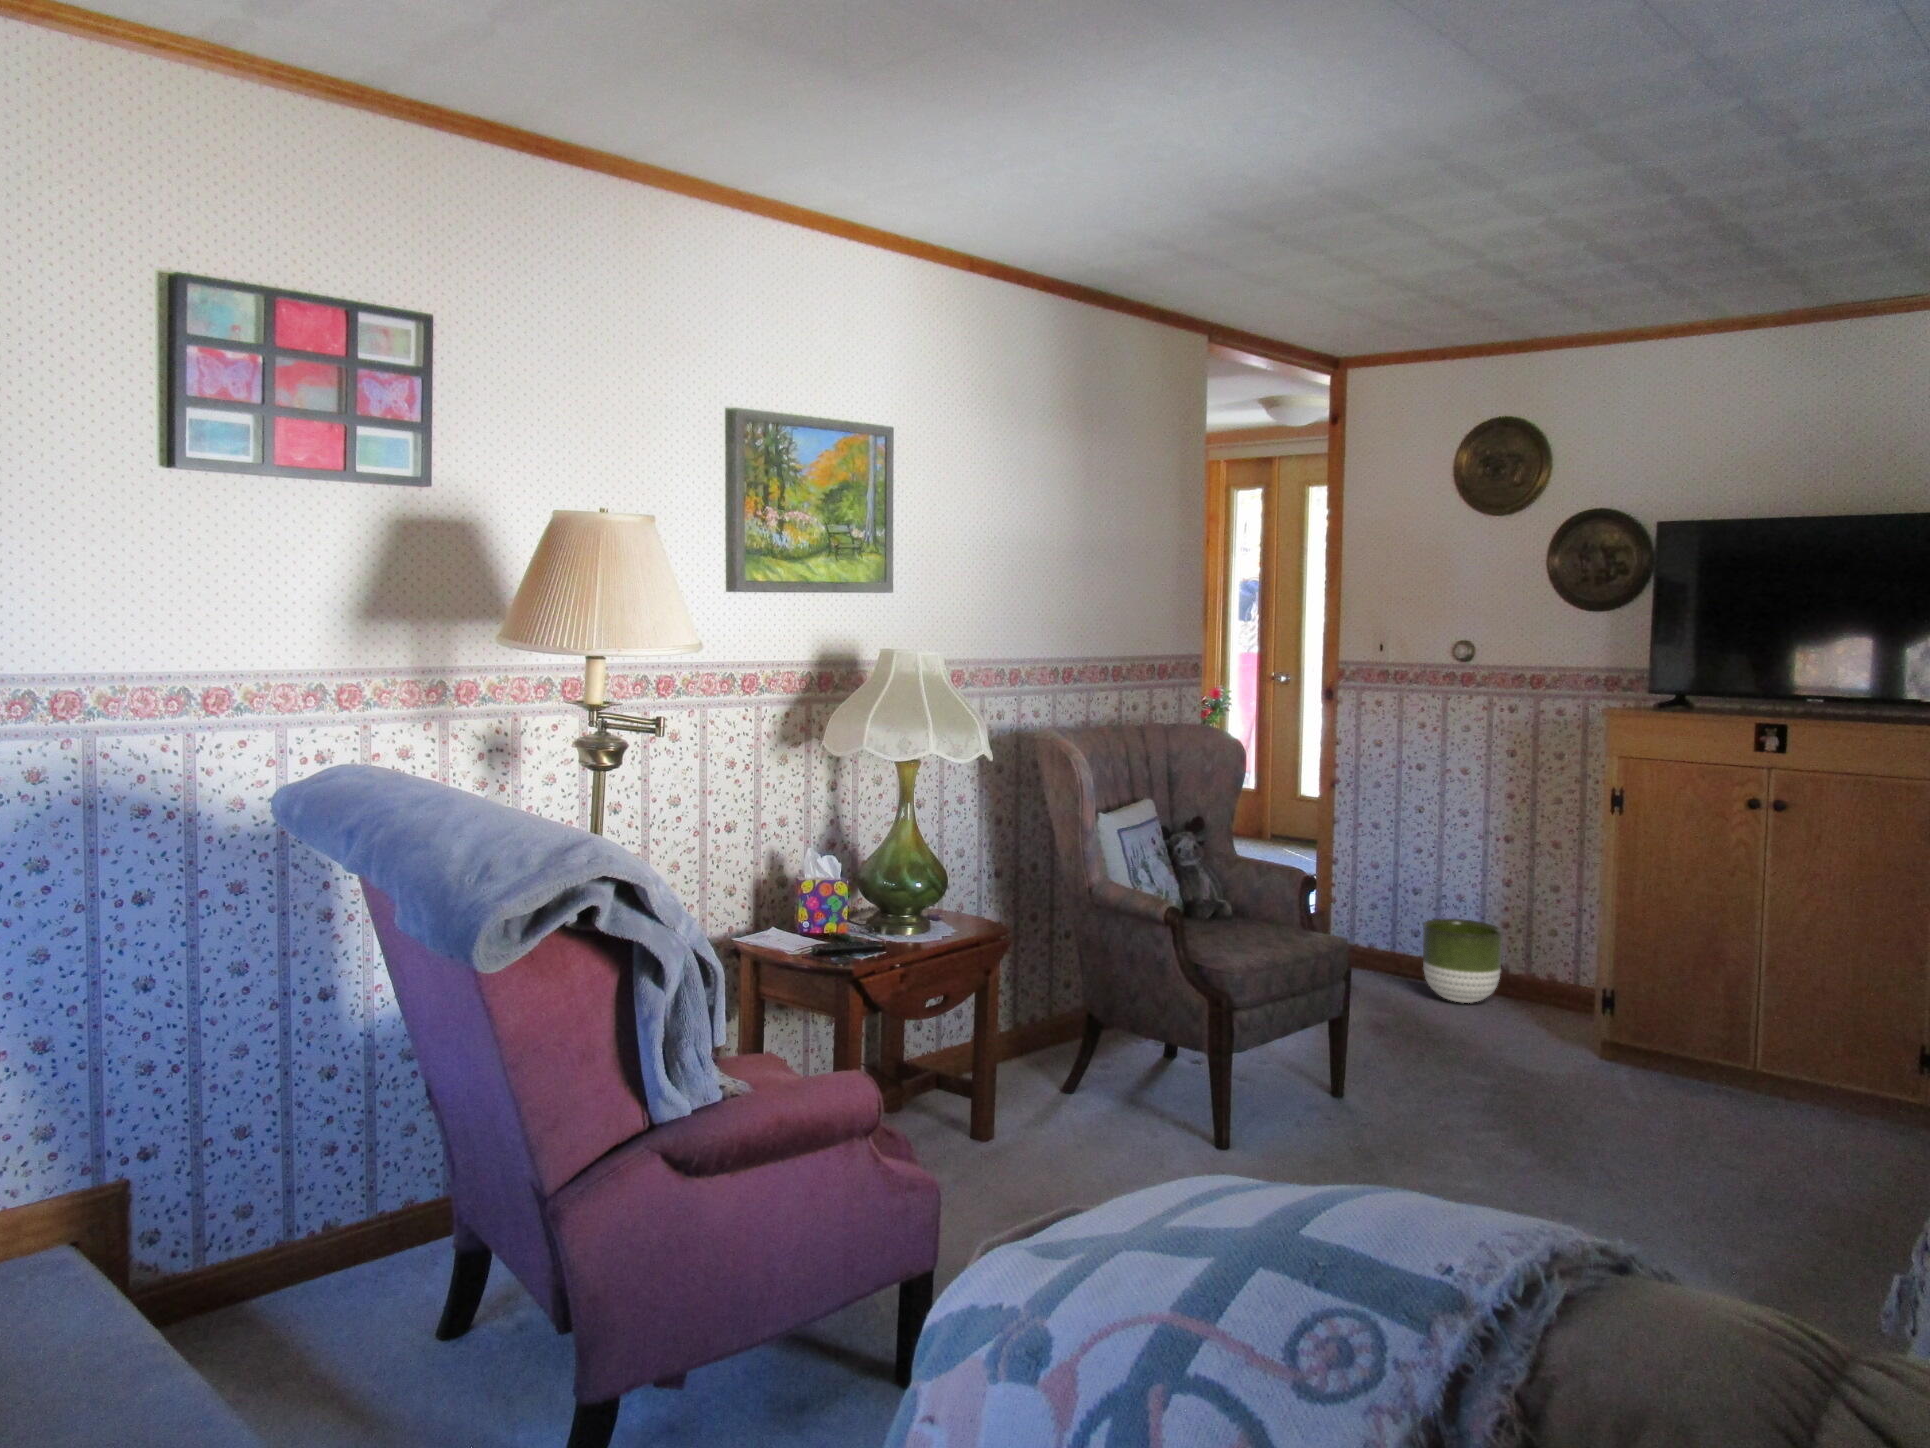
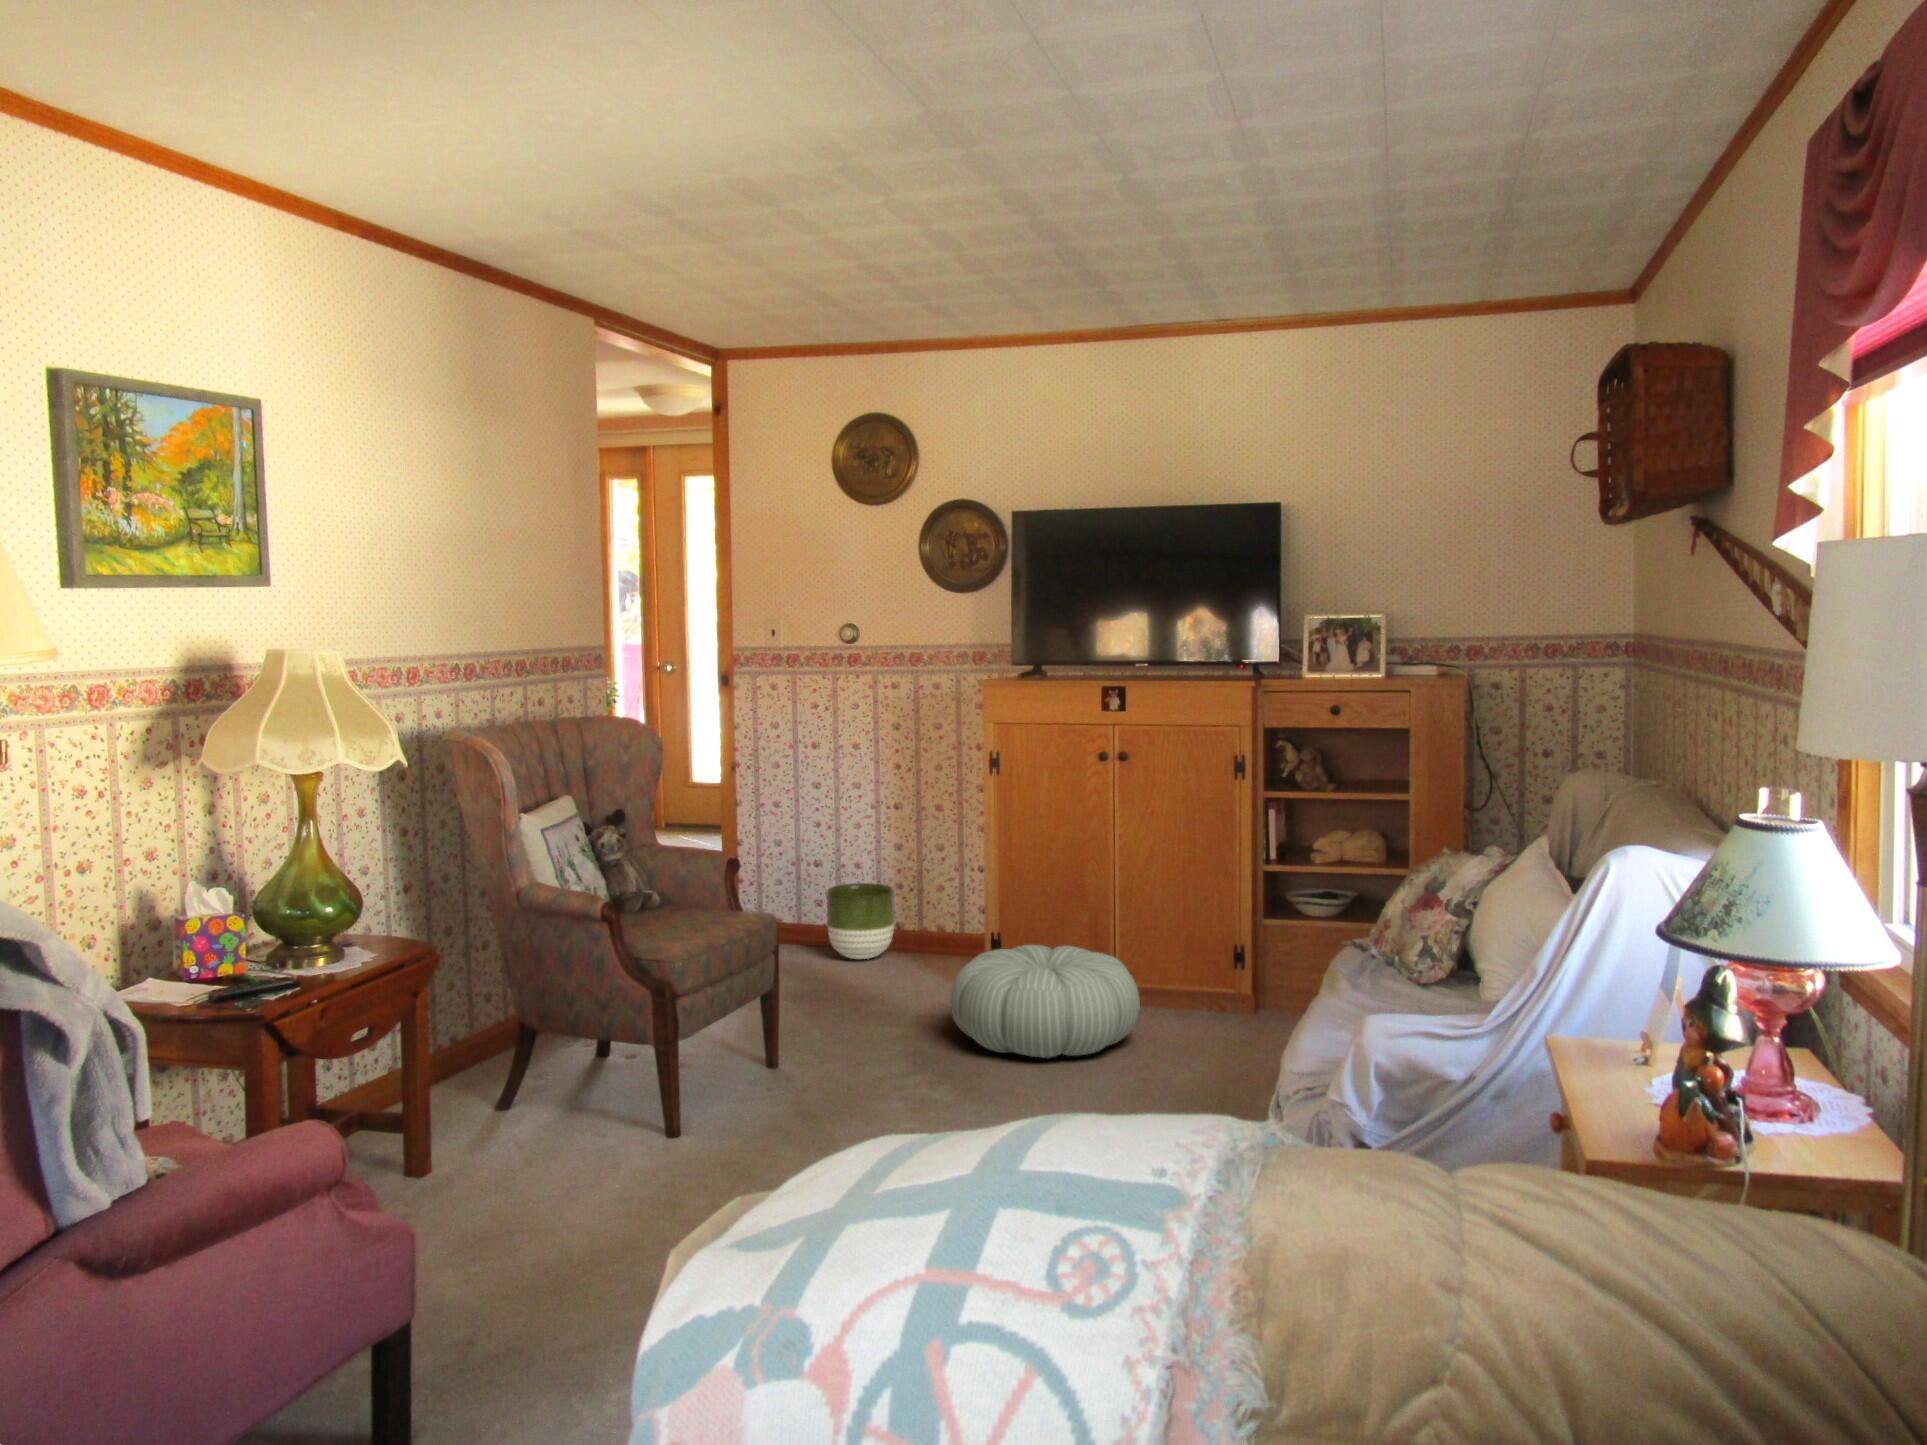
pouf: none [1555,1016,1811,1160] -> present [950,945,1140,1058]

